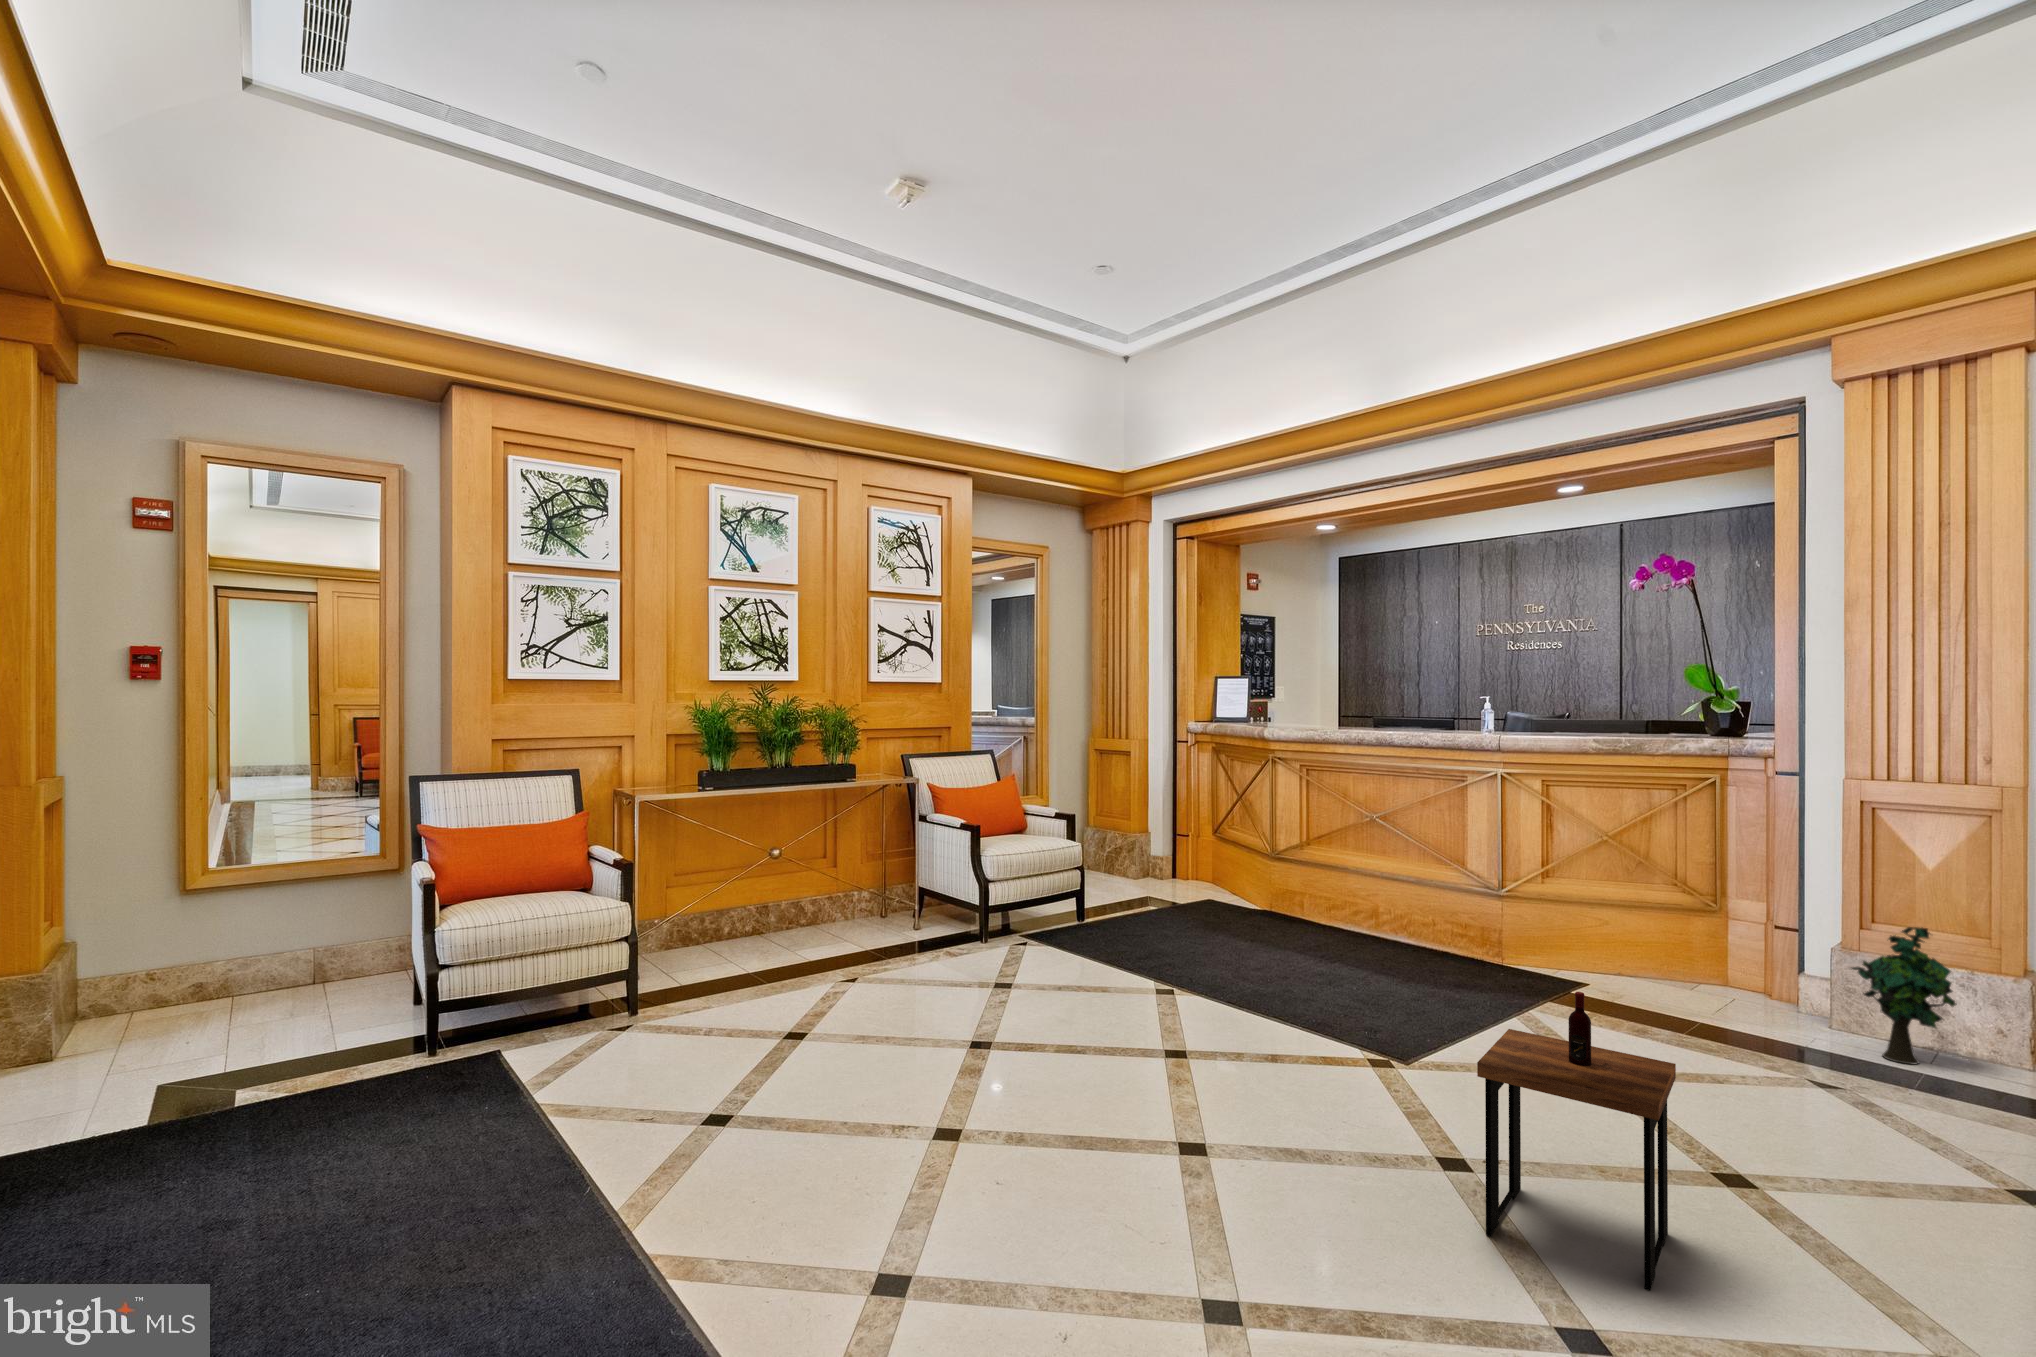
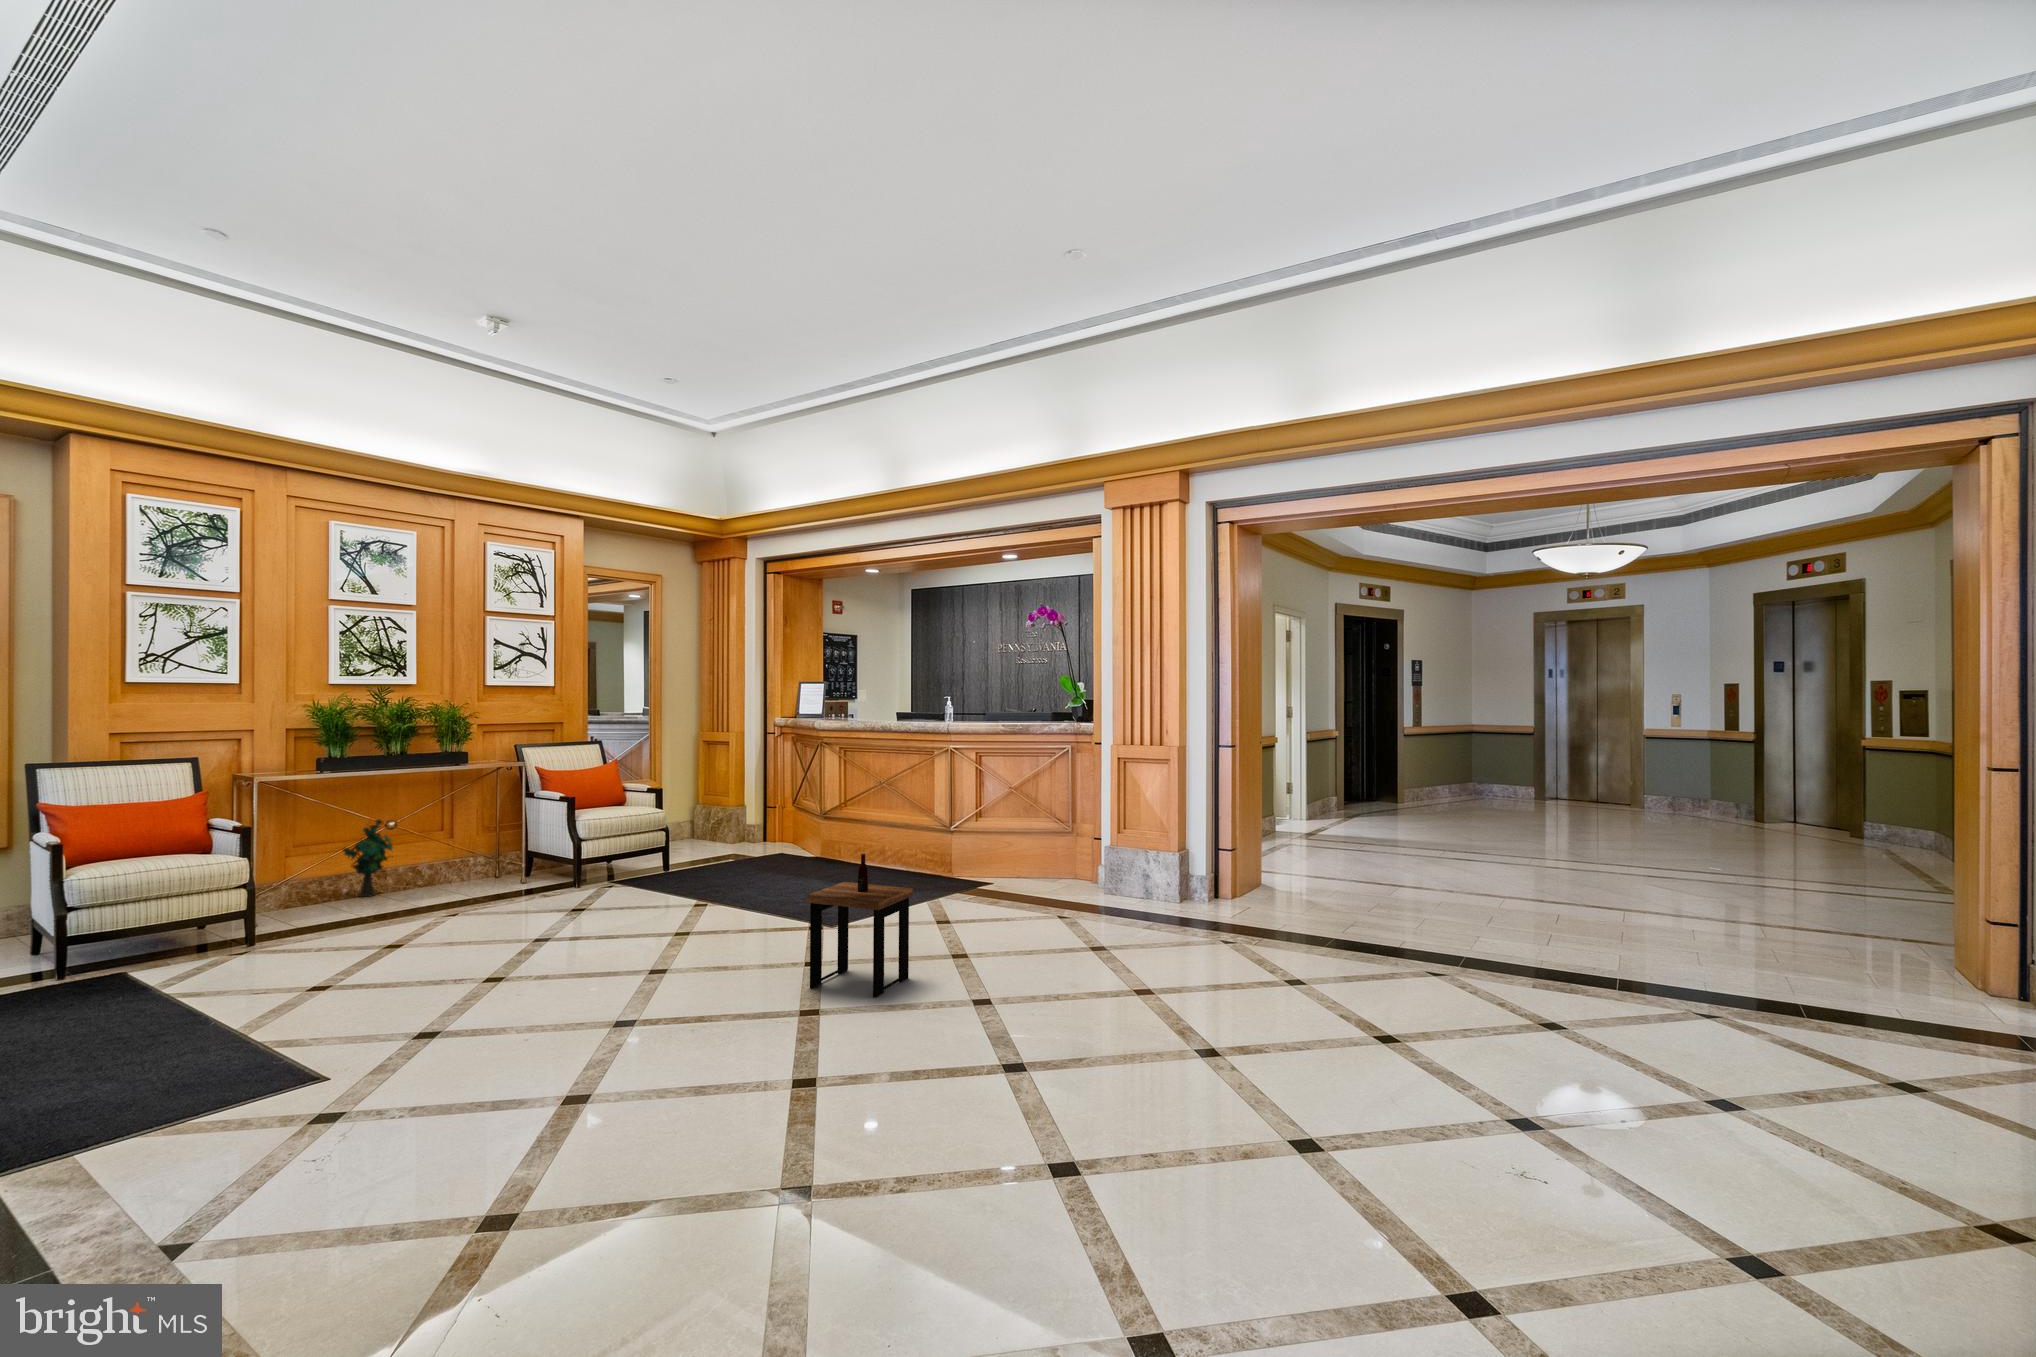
decorative plant: present [1851,927,1957,1064] -> present [343,820,393,897]

